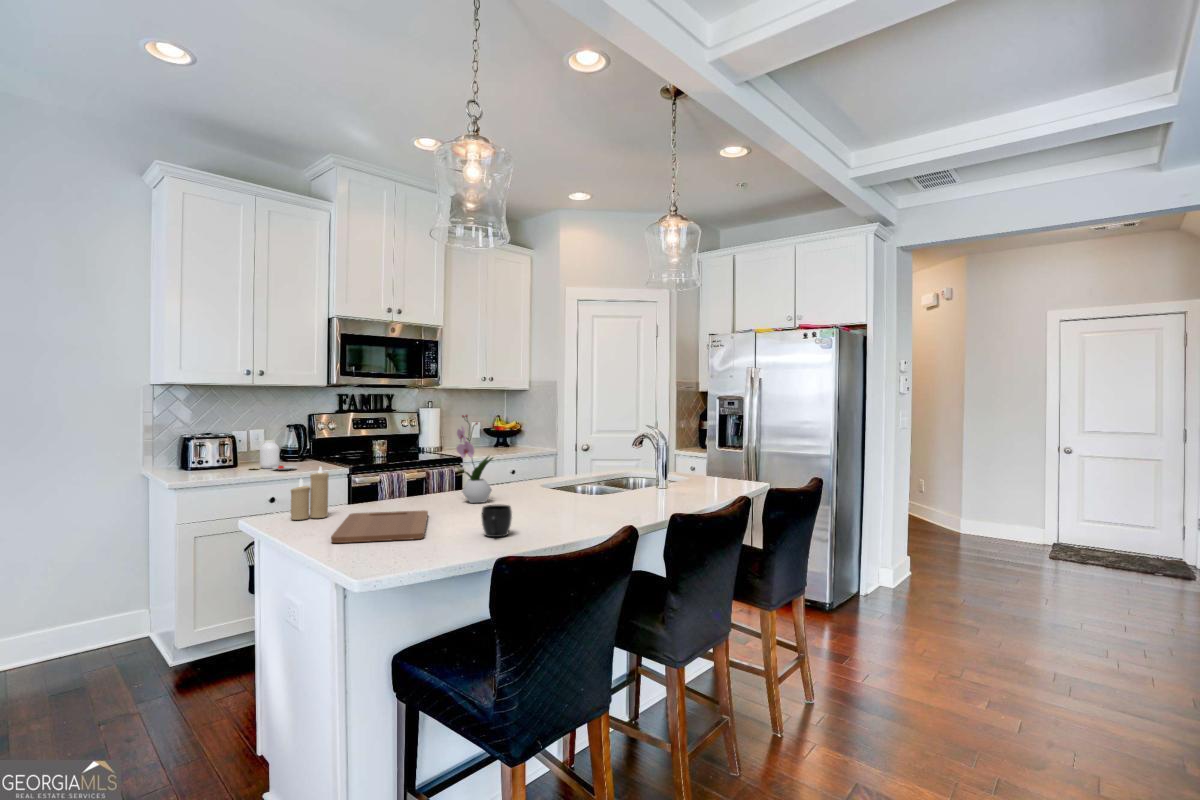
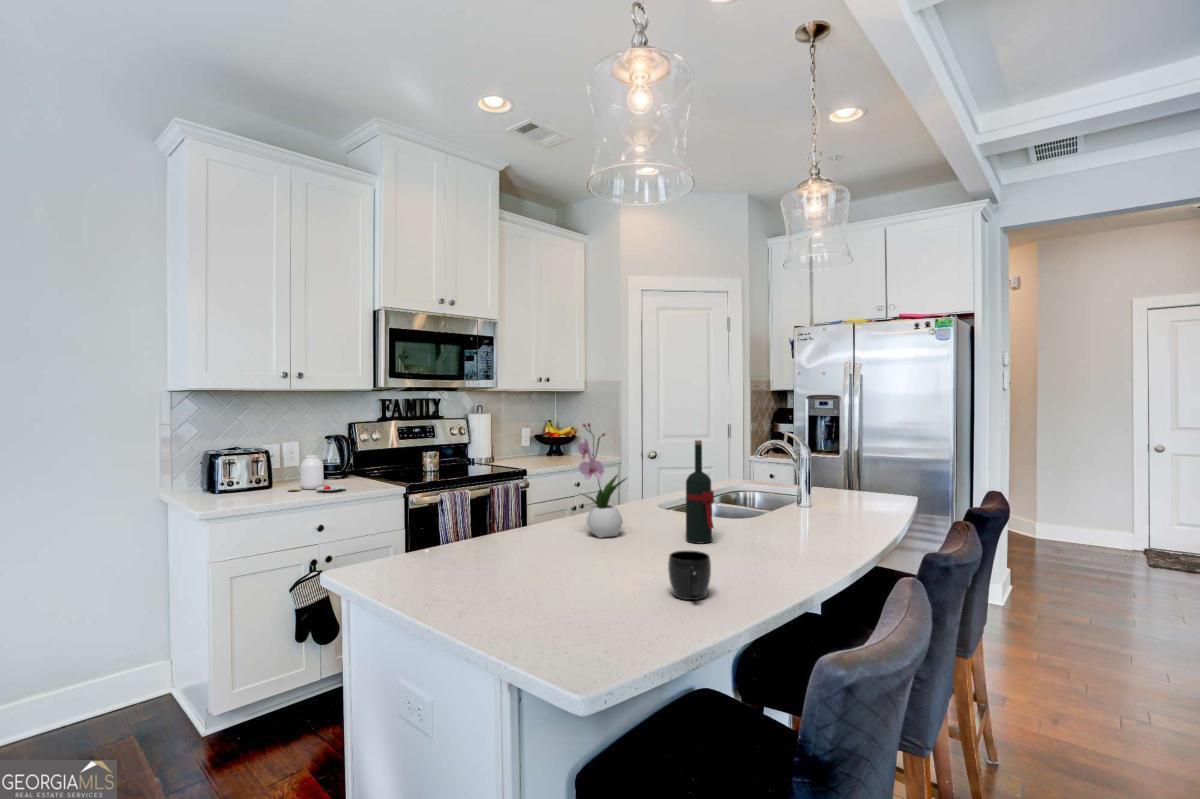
wine bottle: none [535,429,555,508] -> present [686,440,714,543]
candle: present [290,467,329,520] -> none [381,497,429,572]
cutting board: present [331,510,428,543] -> none [461,553,593,617]

